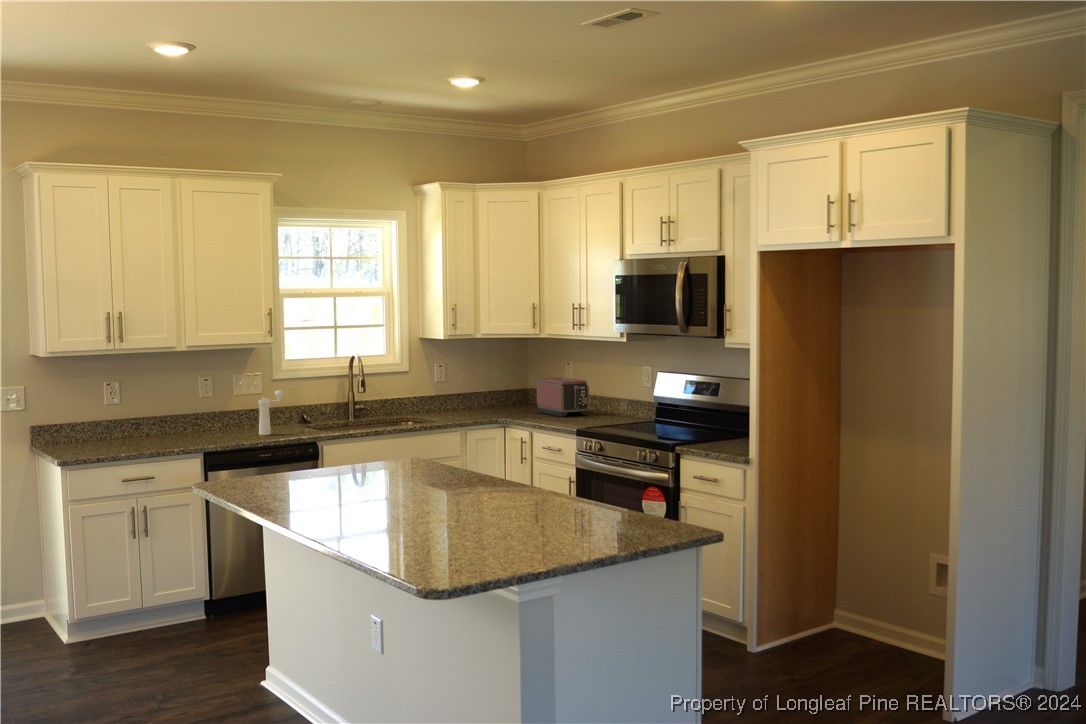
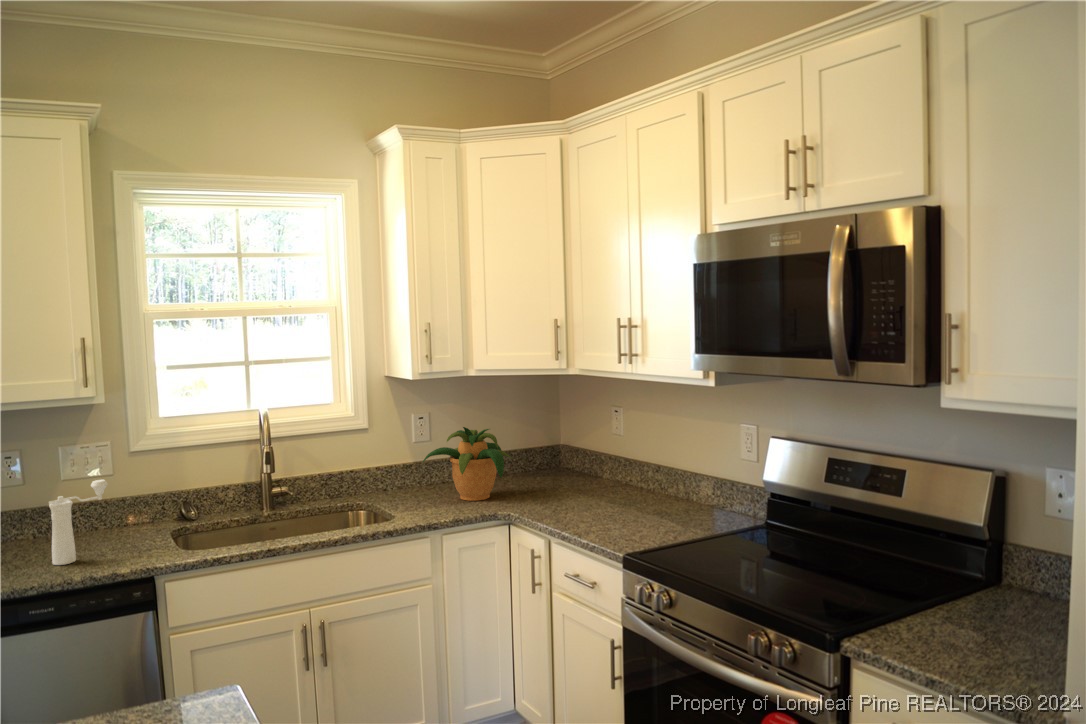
potted plant: none [448,369,506,415] -> present [423,427,511,501]
toaster: present [537,377,589,417] -> none [564,436,648,508]

